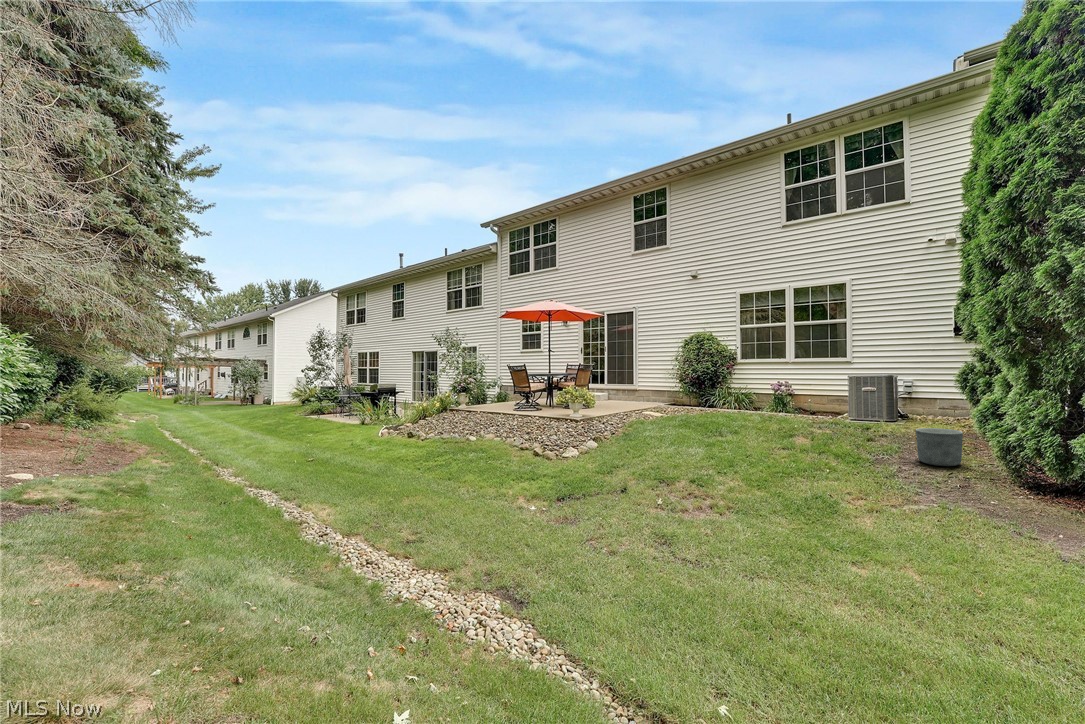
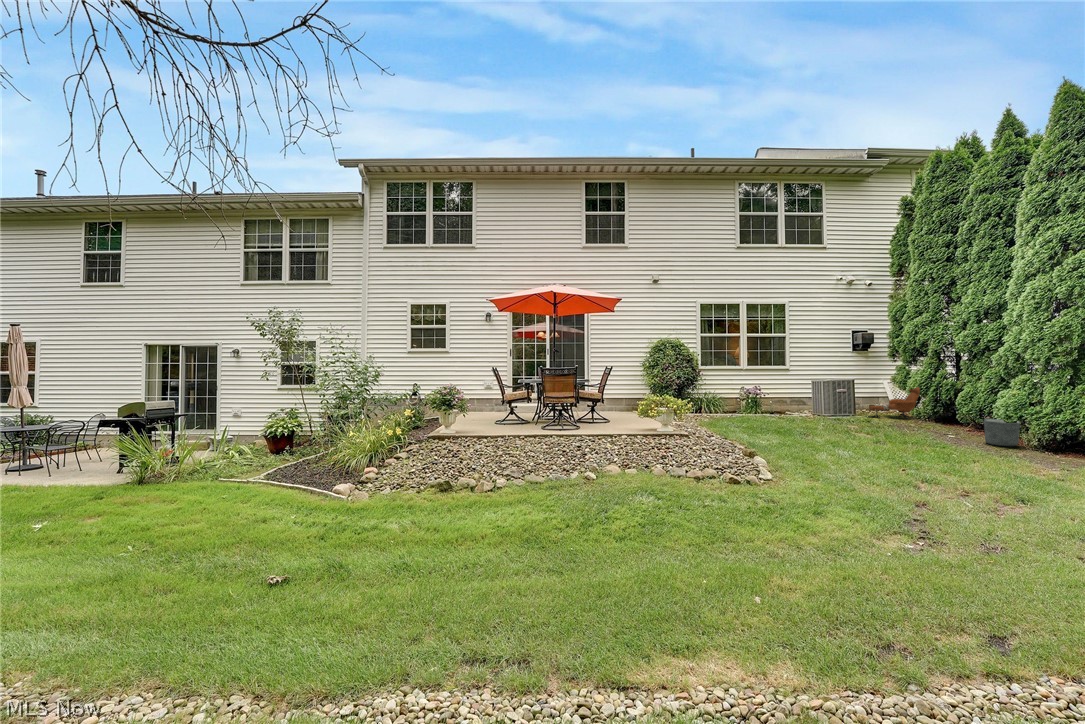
lounge chair: none [904,385,977,429] -> present [869,387,920,419]

